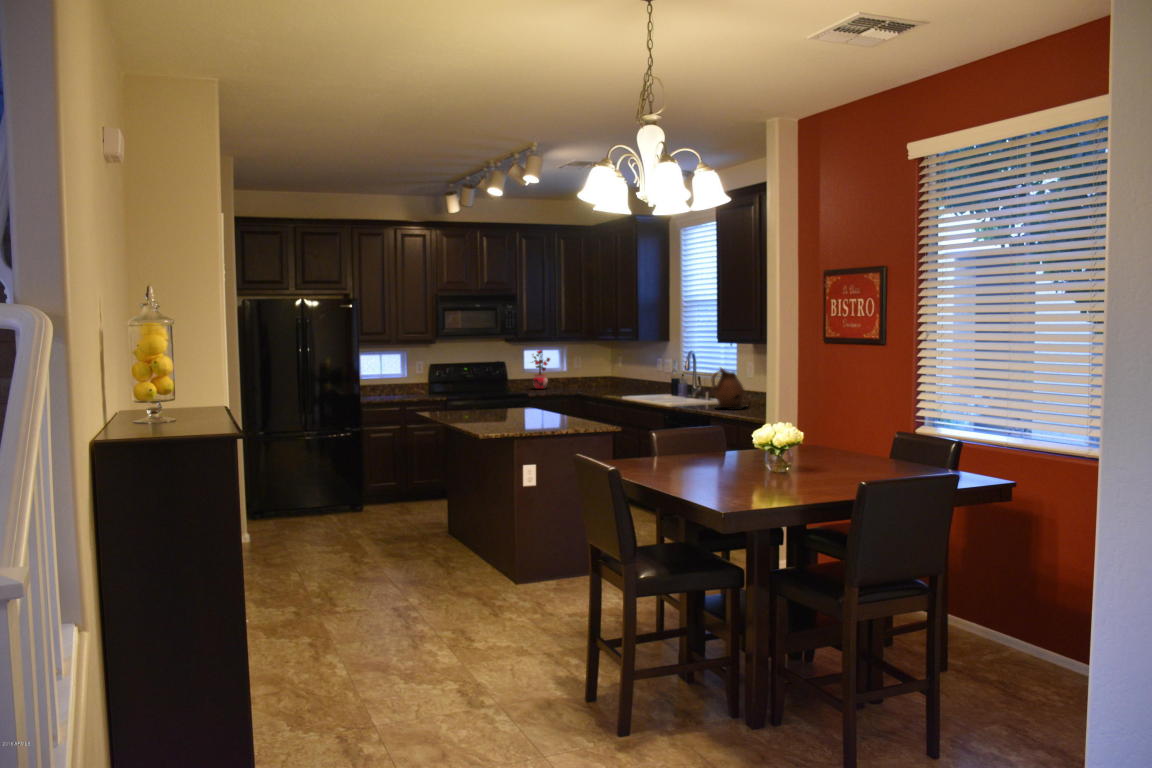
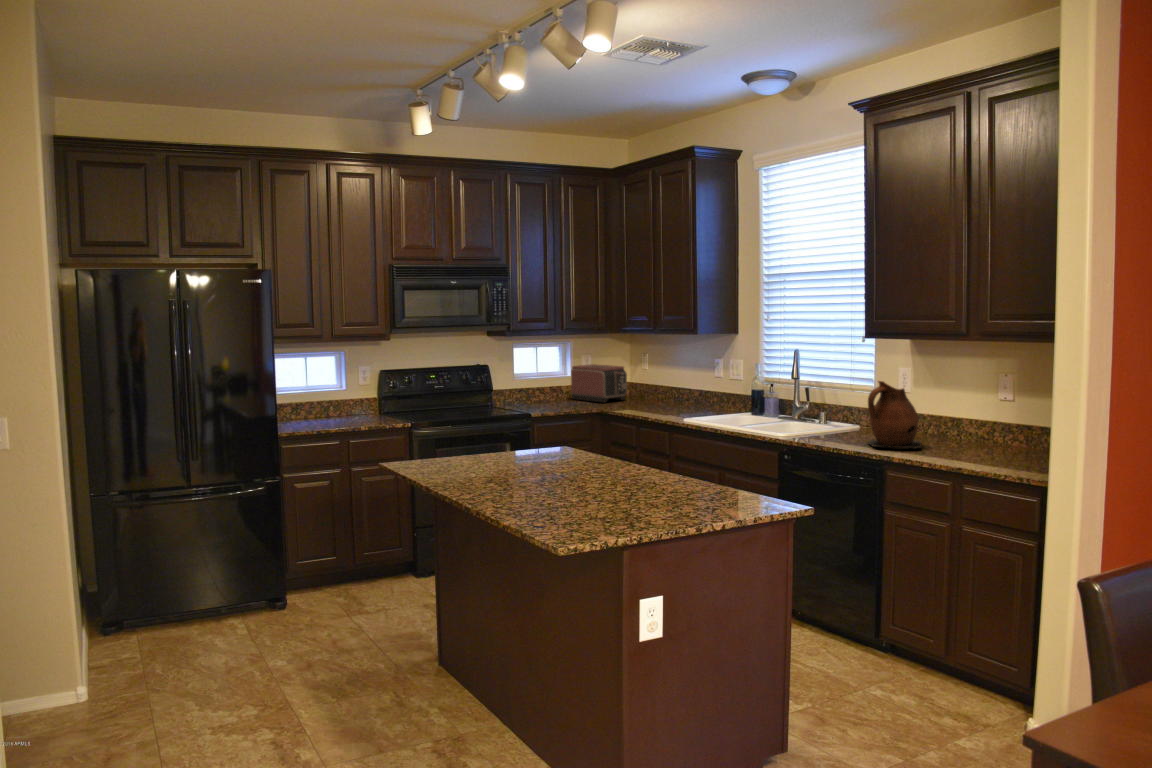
potted plant: present [533,350,550,389] -> none [526,346,559,405]
toaster: none [561,363,597,388] -> present [571,364,627,403]

